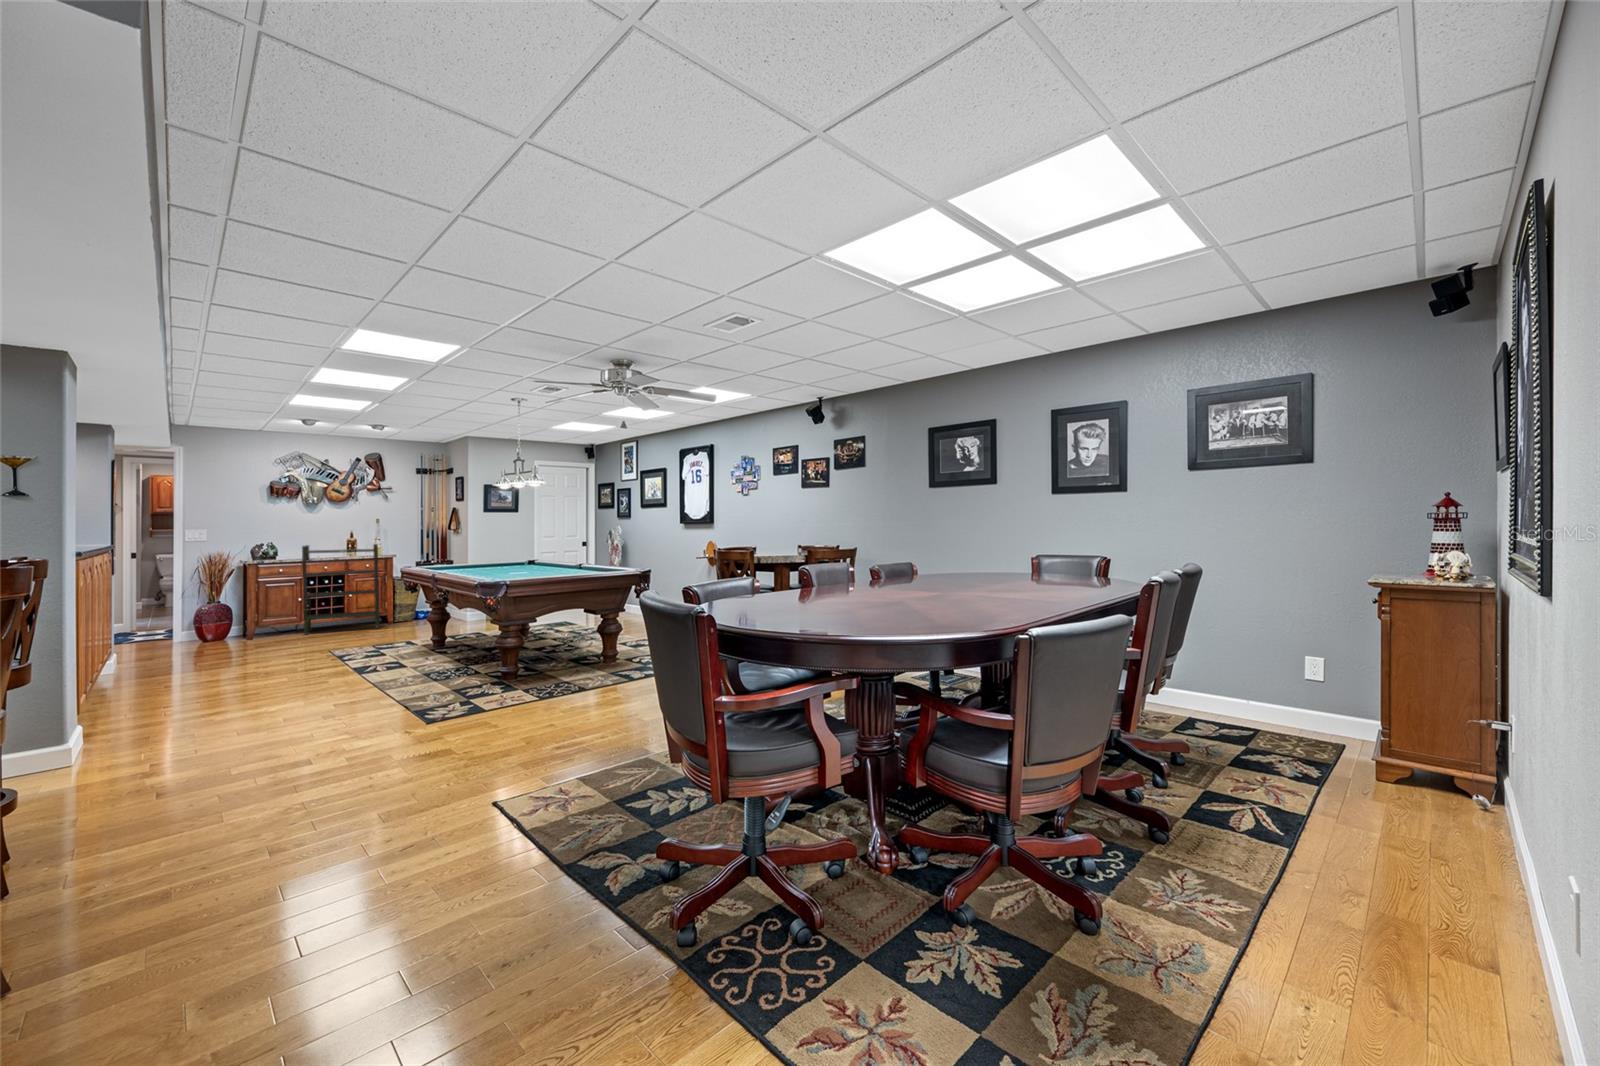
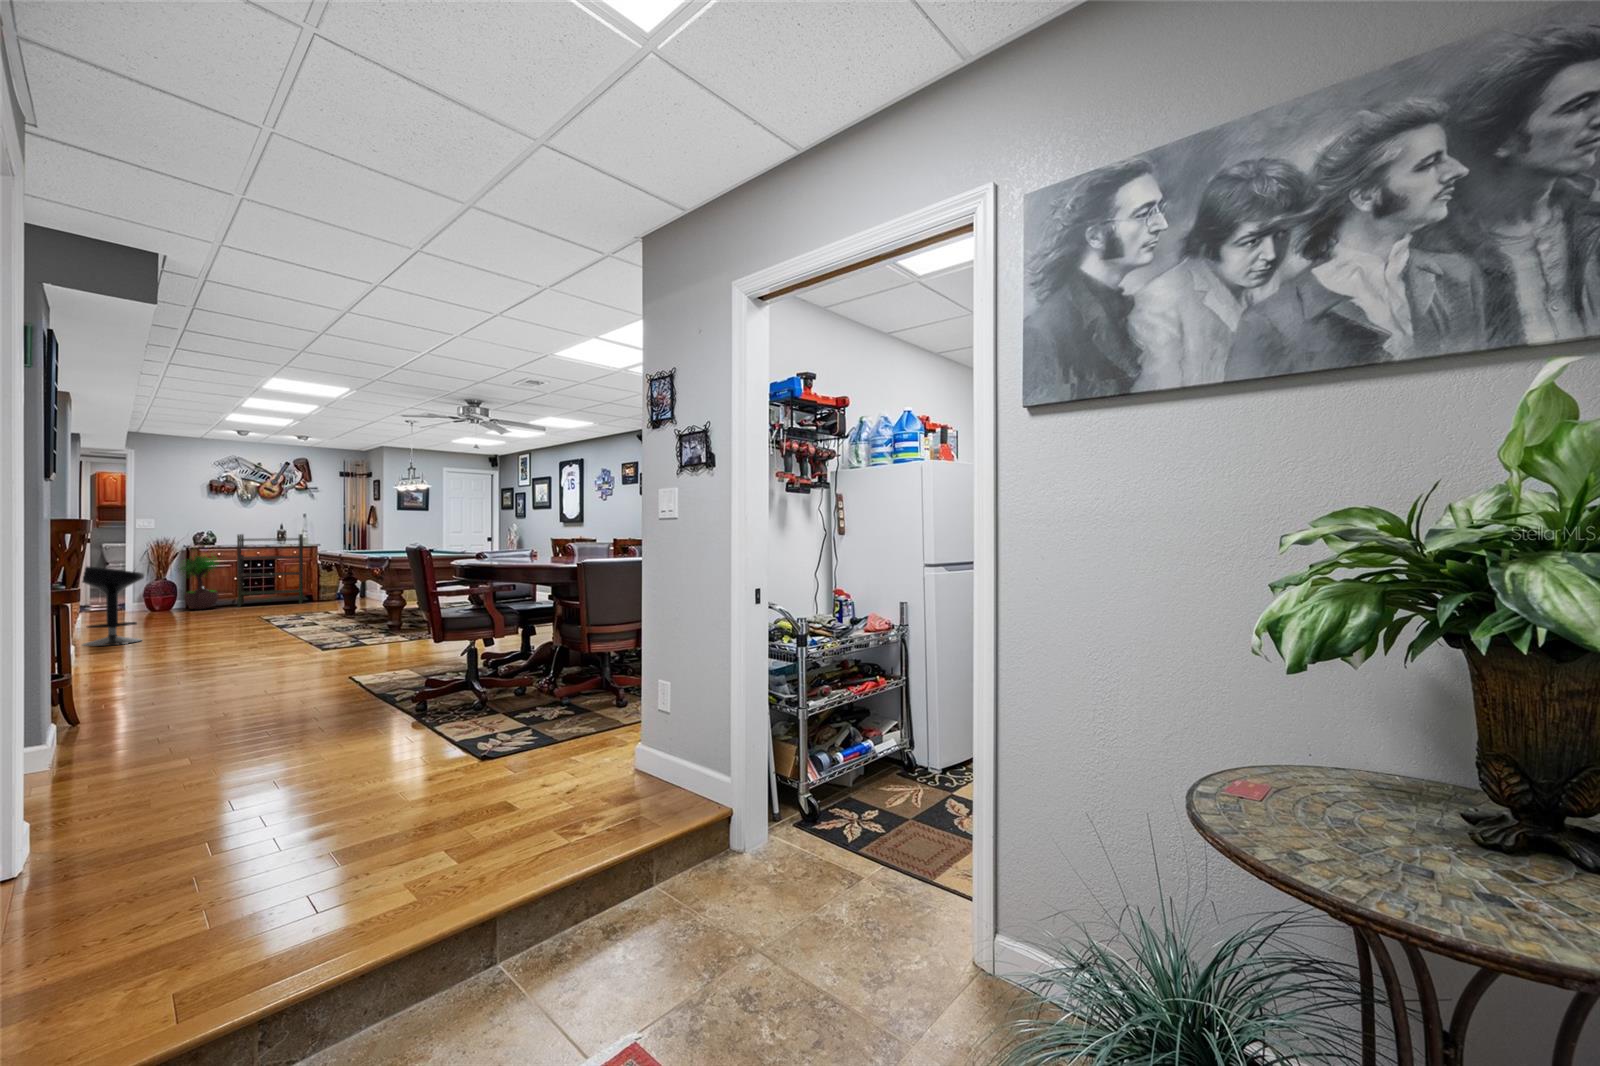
potted tree: none [229,566,285,639] -> present [178,553,219,609]
bar stool: none [95,598,183,711] -> present [82,567,144,646]

